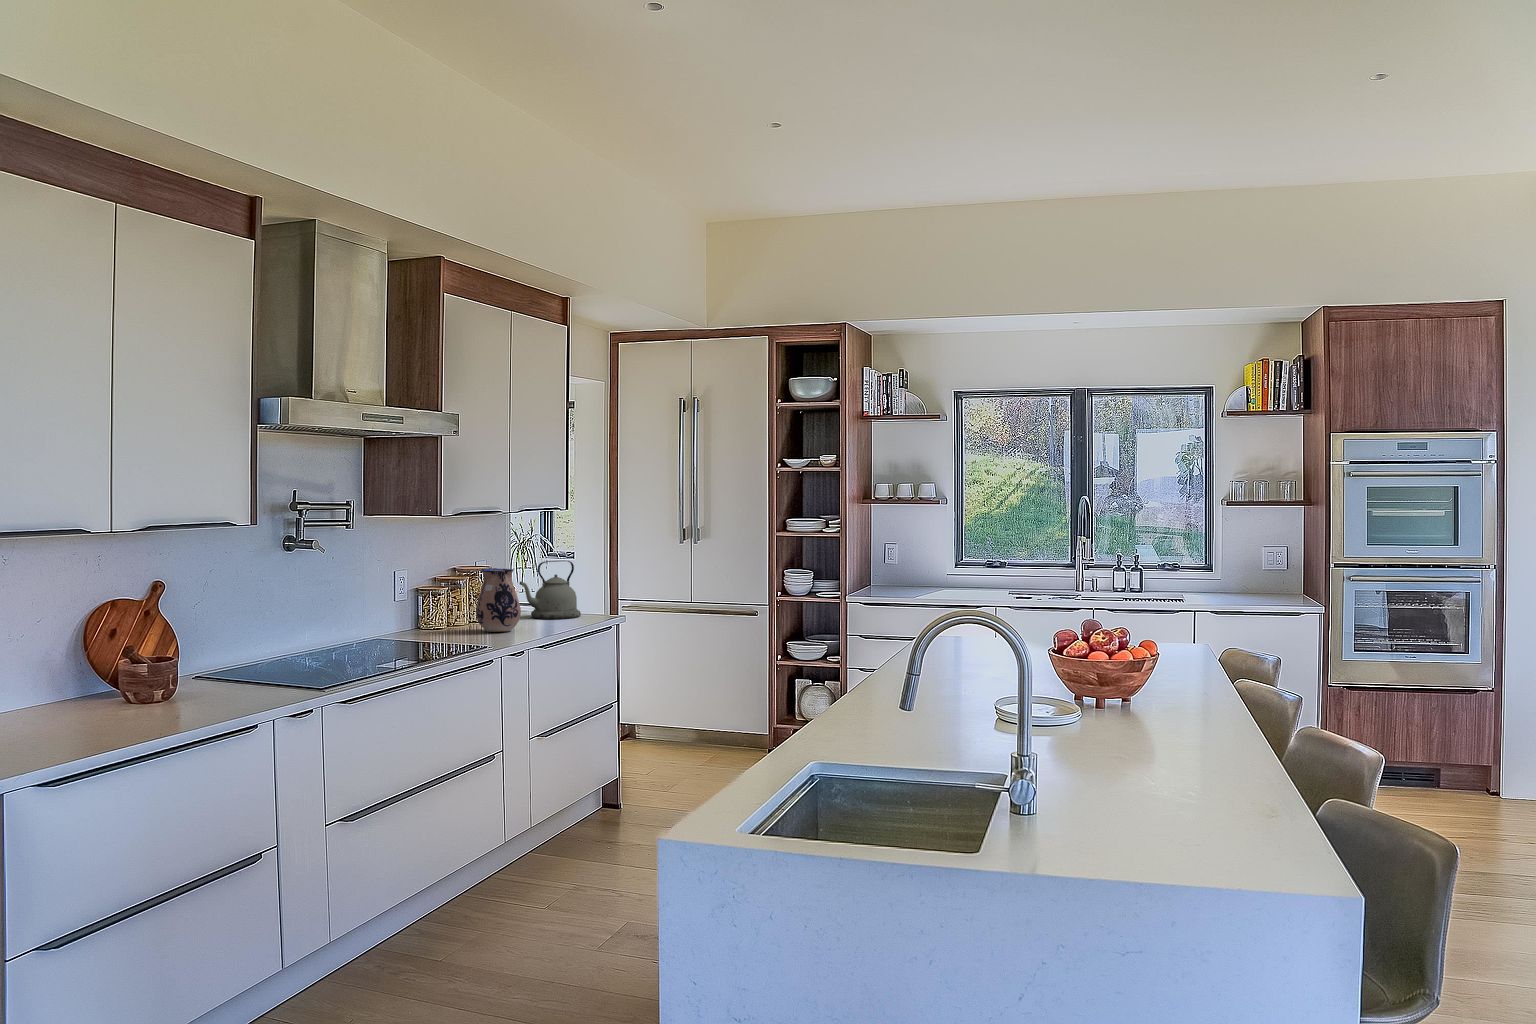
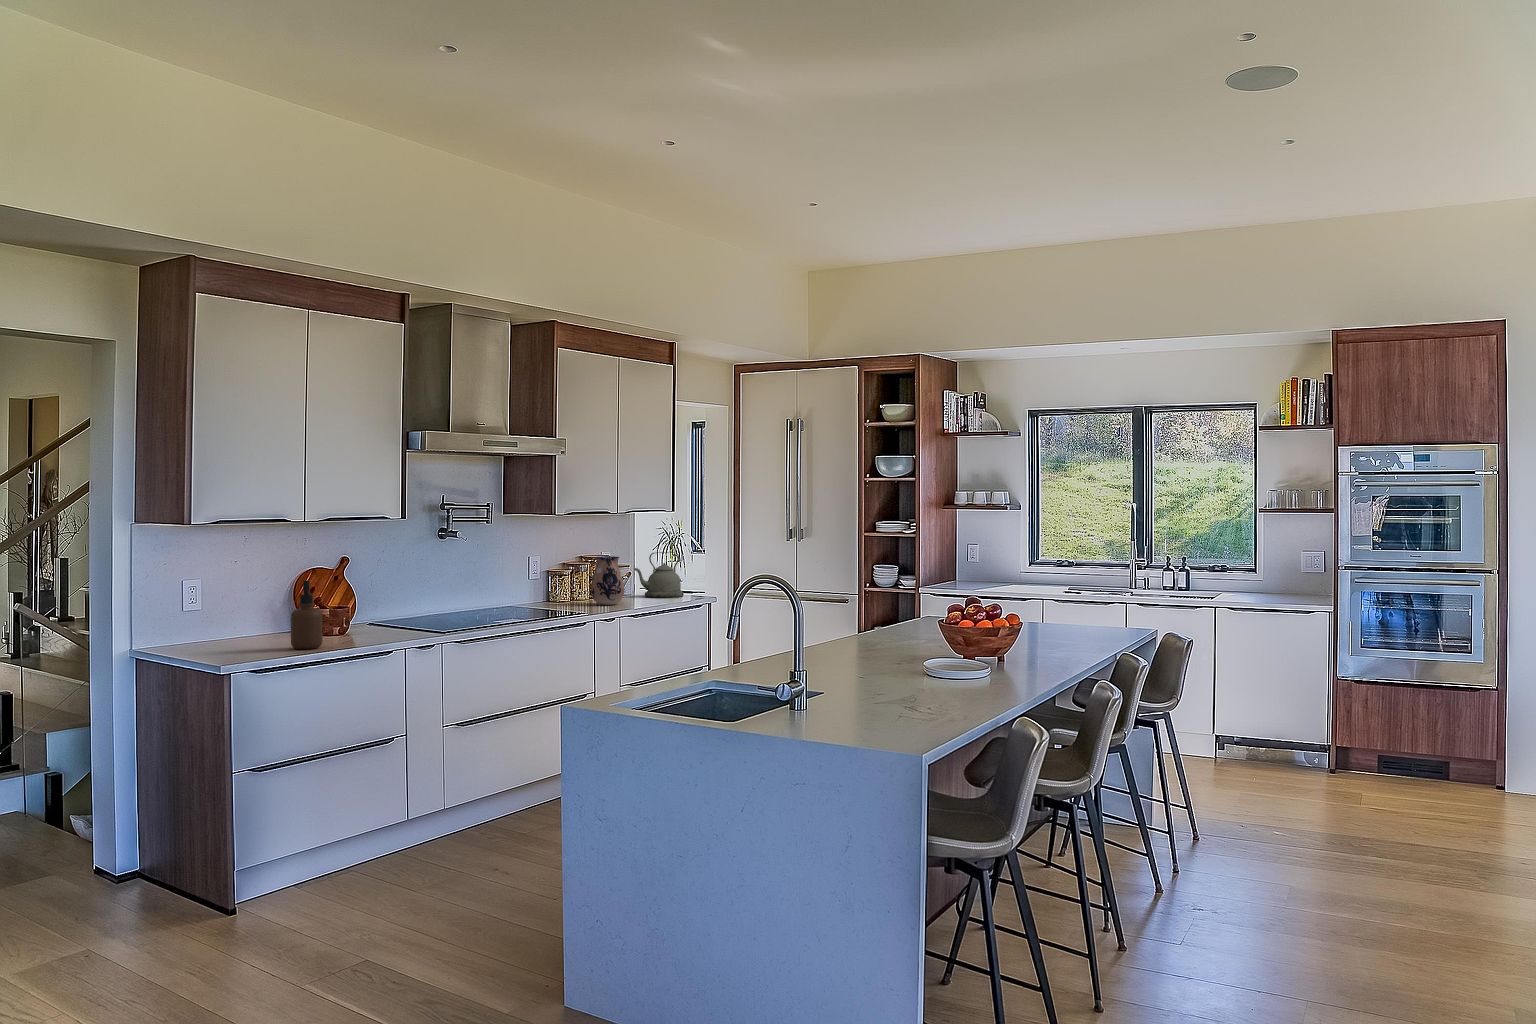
soap dispenser: none [109,623,160,728] -> present [291,581,322,649]

